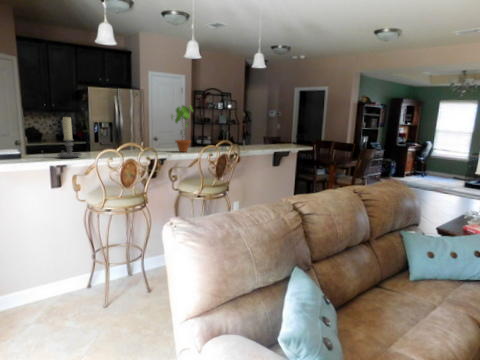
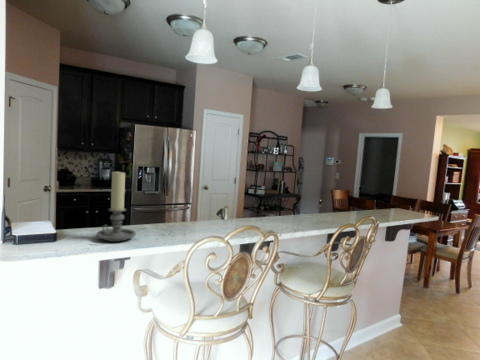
potted plant: present [171,106,192,152] -> none [266,155,298,225]

